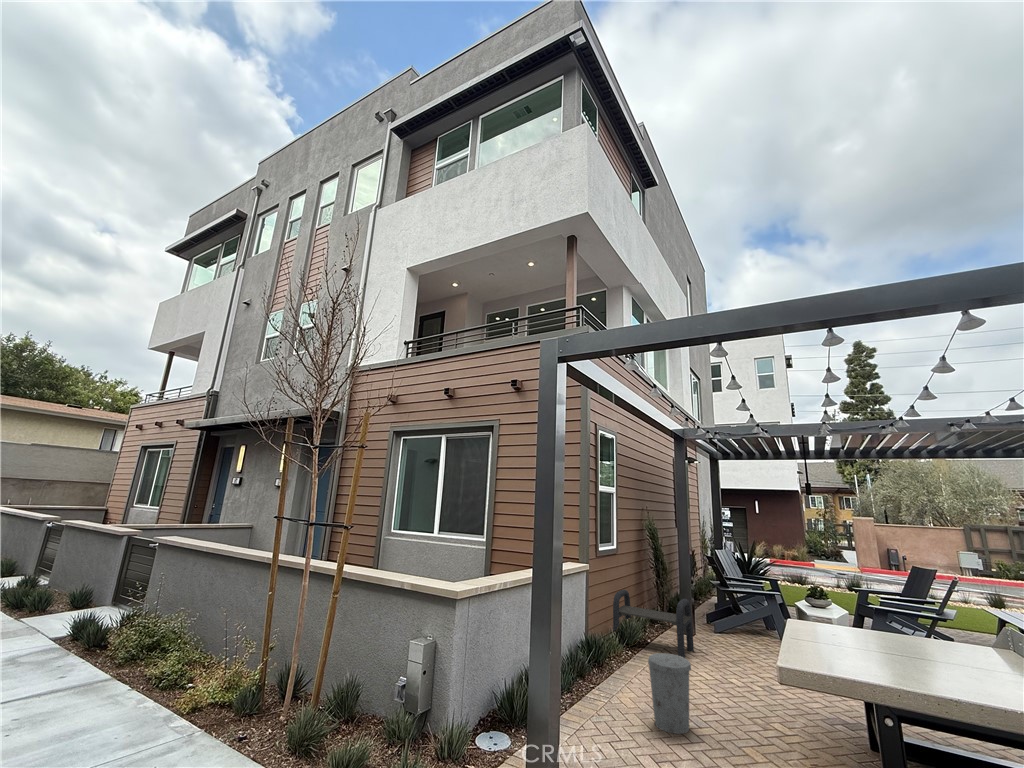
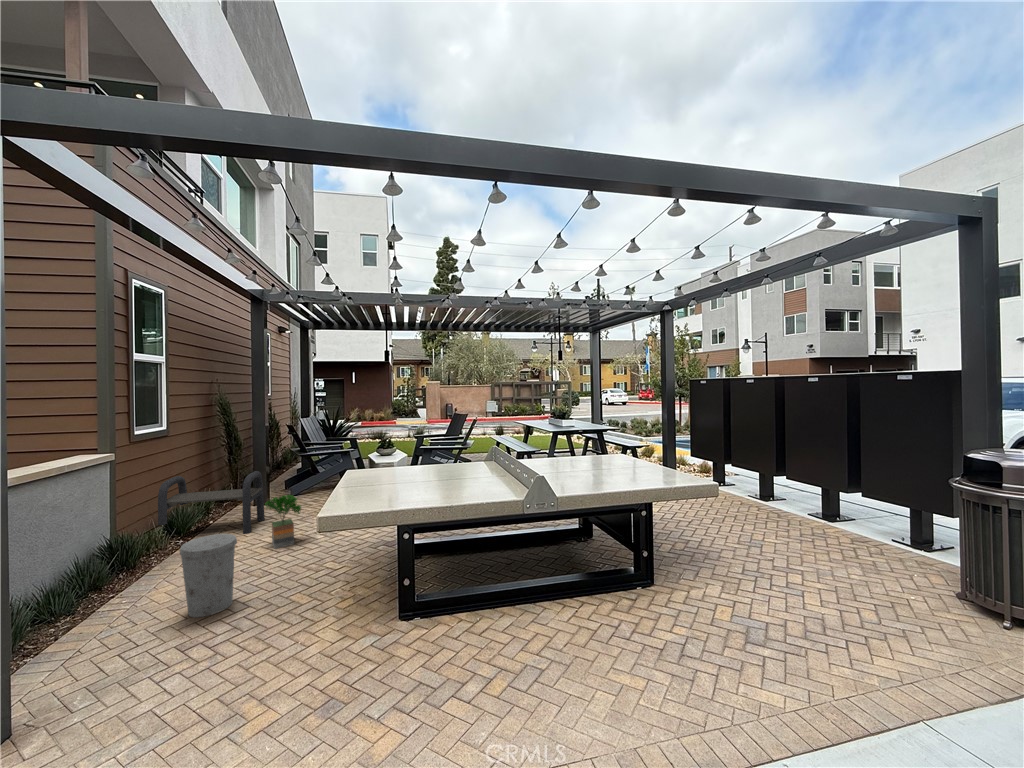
potted tree: none [700,629,737,689] -> present [265,495,301,549]

